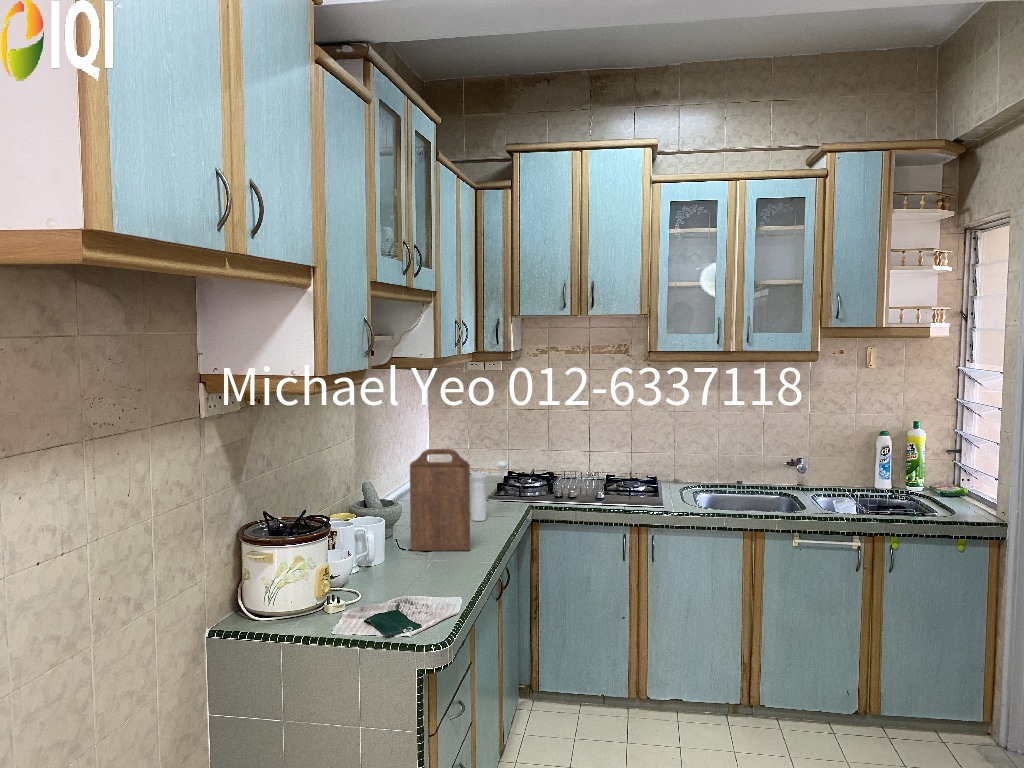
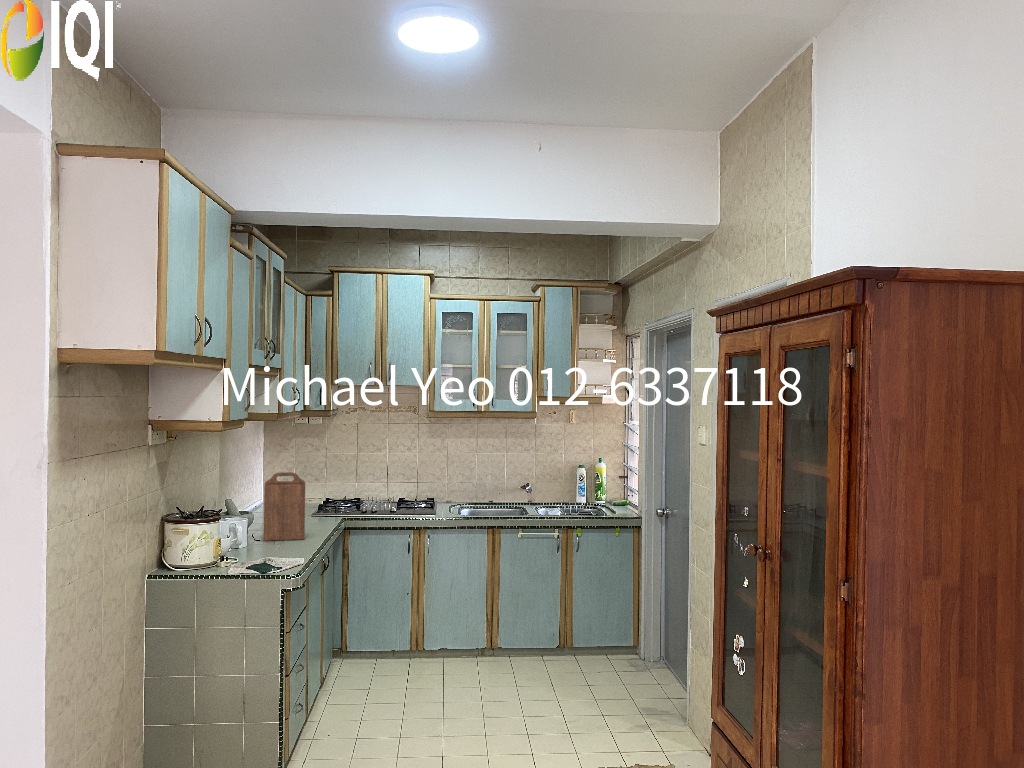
pepper mill: present [471,461,507,521] -> none [302,485,329,526]

